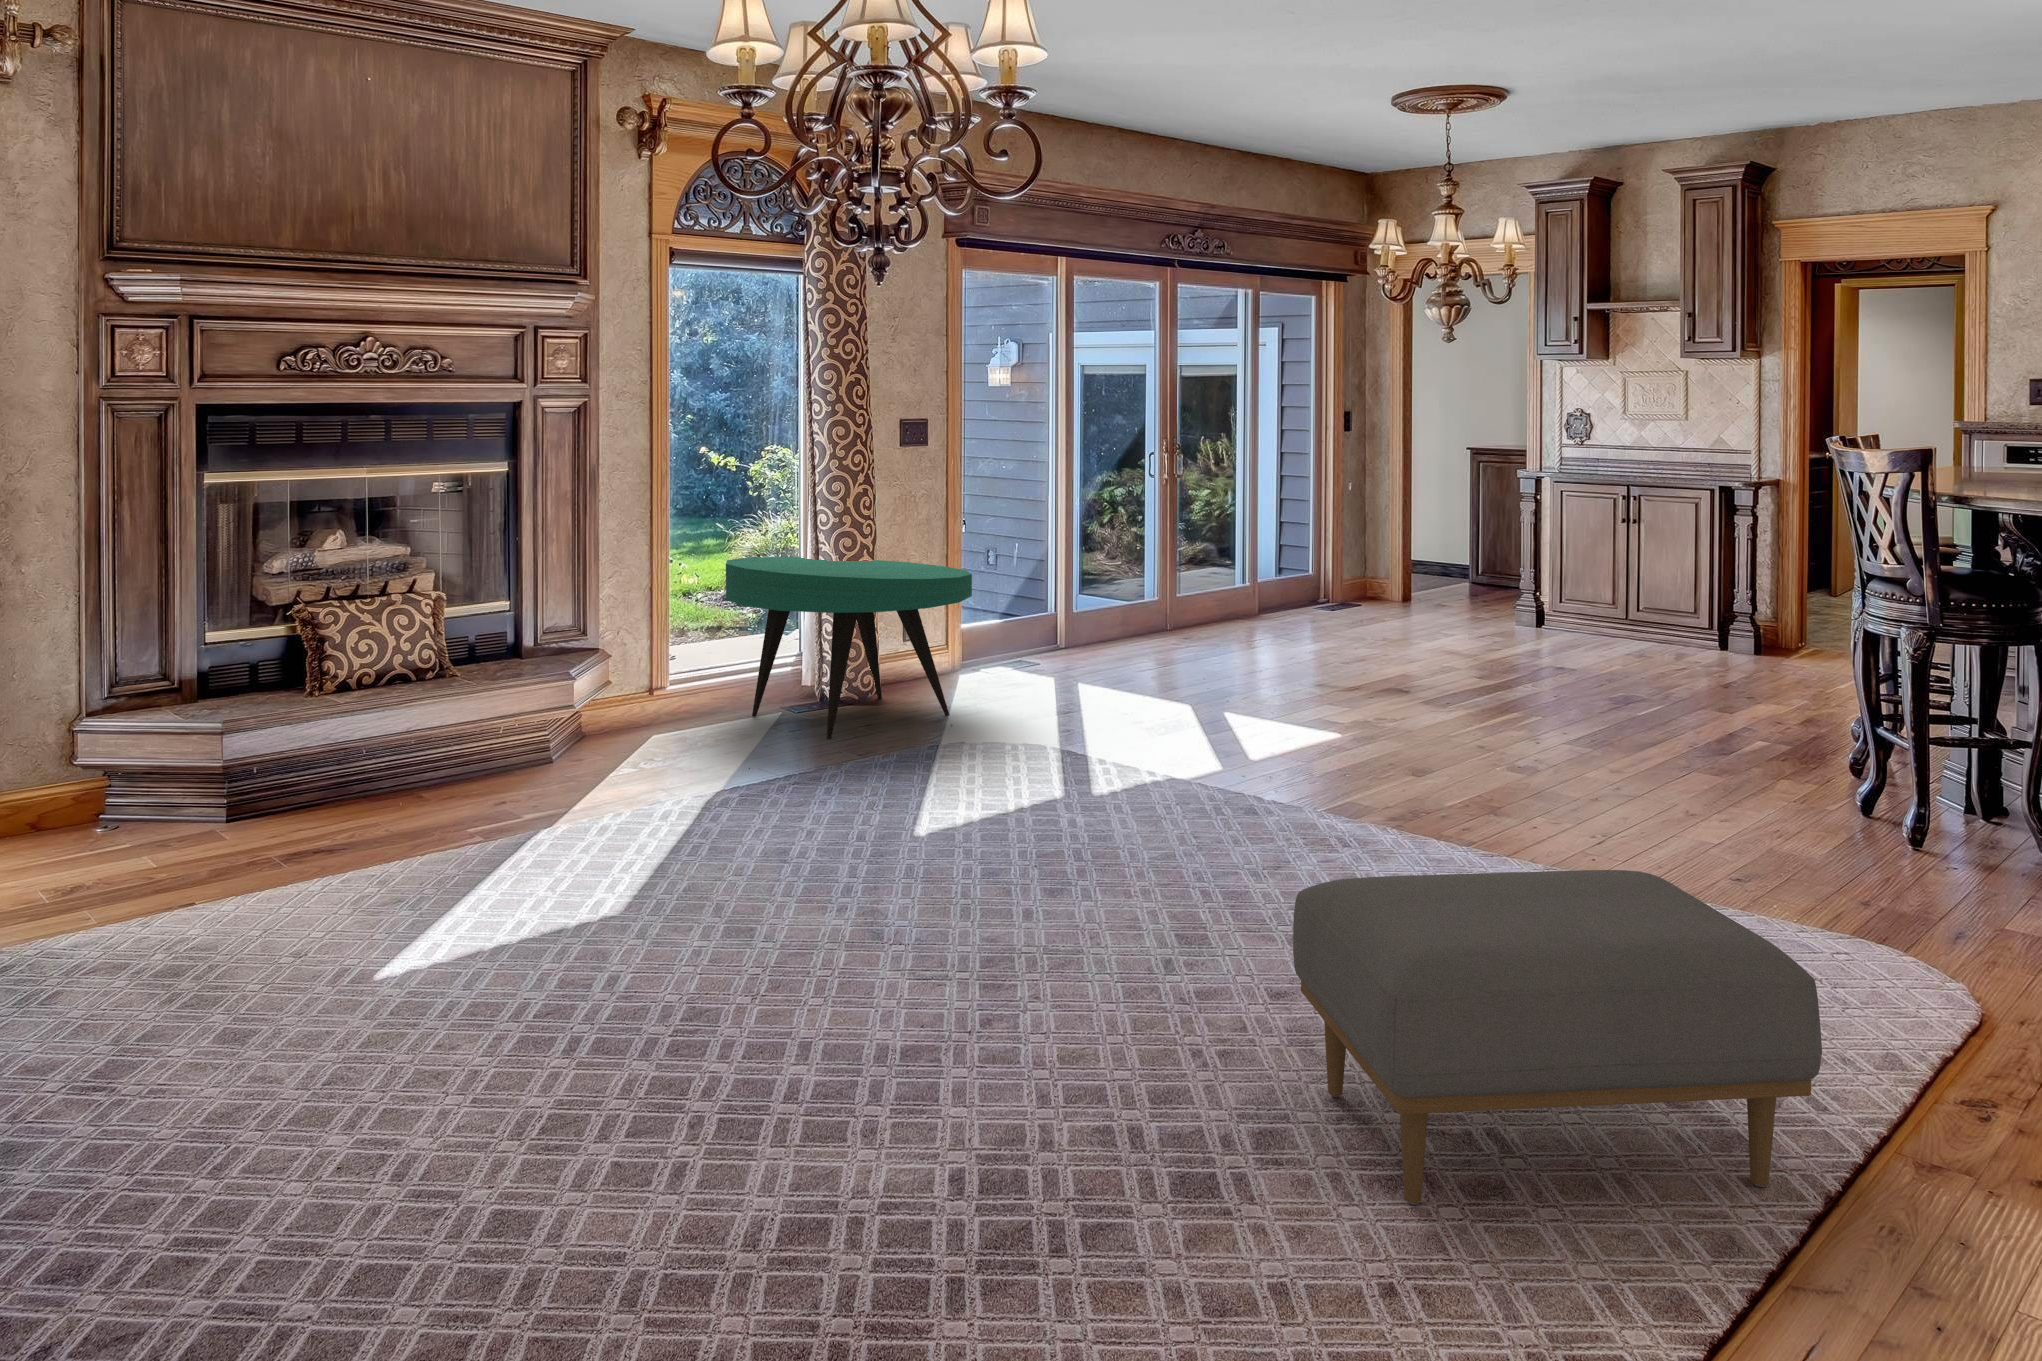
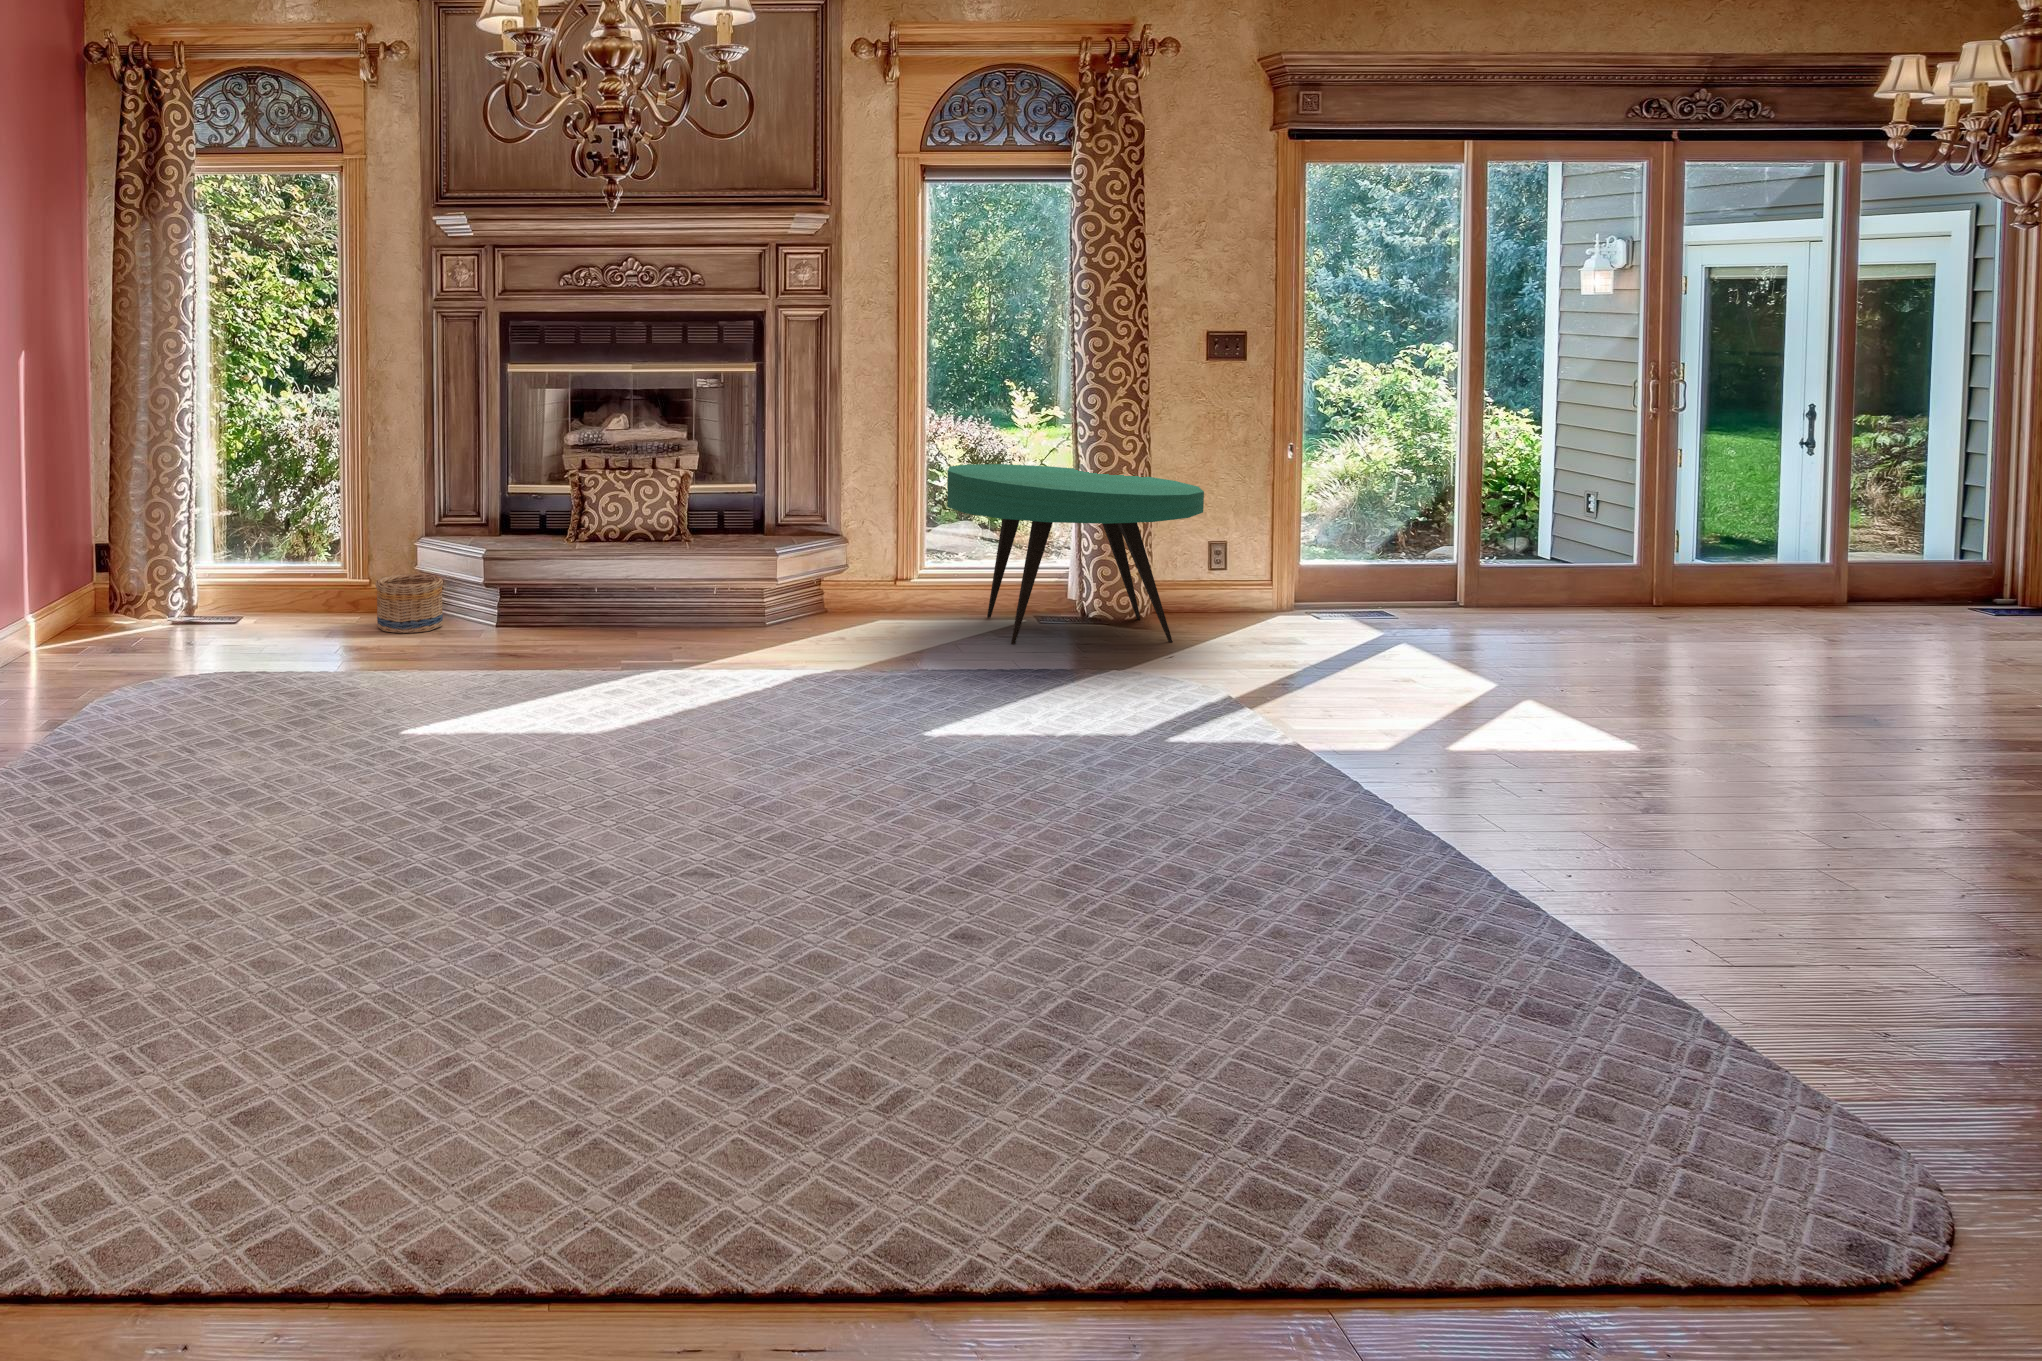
basket: none [37,763,144,852] -> present [375,574,443,633]
ottoman: present [1293,870,1822,1205] -> none [649,764,1156,1143]

